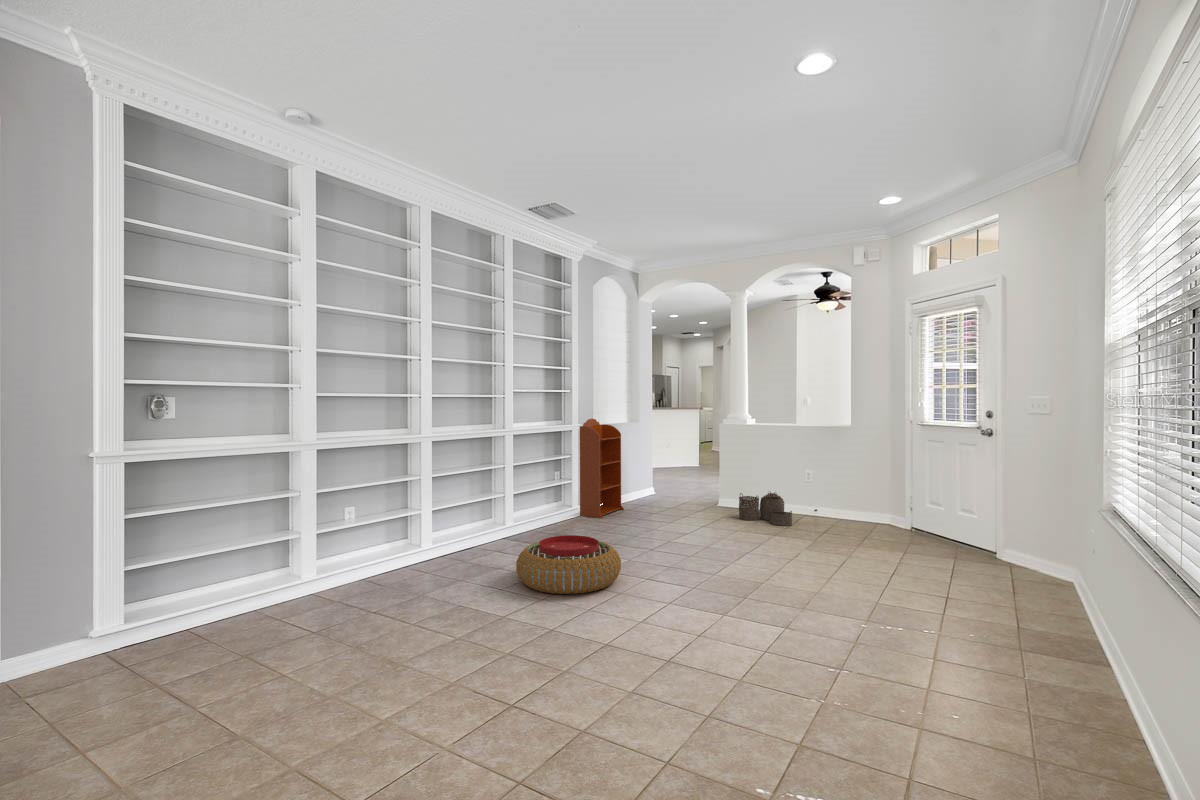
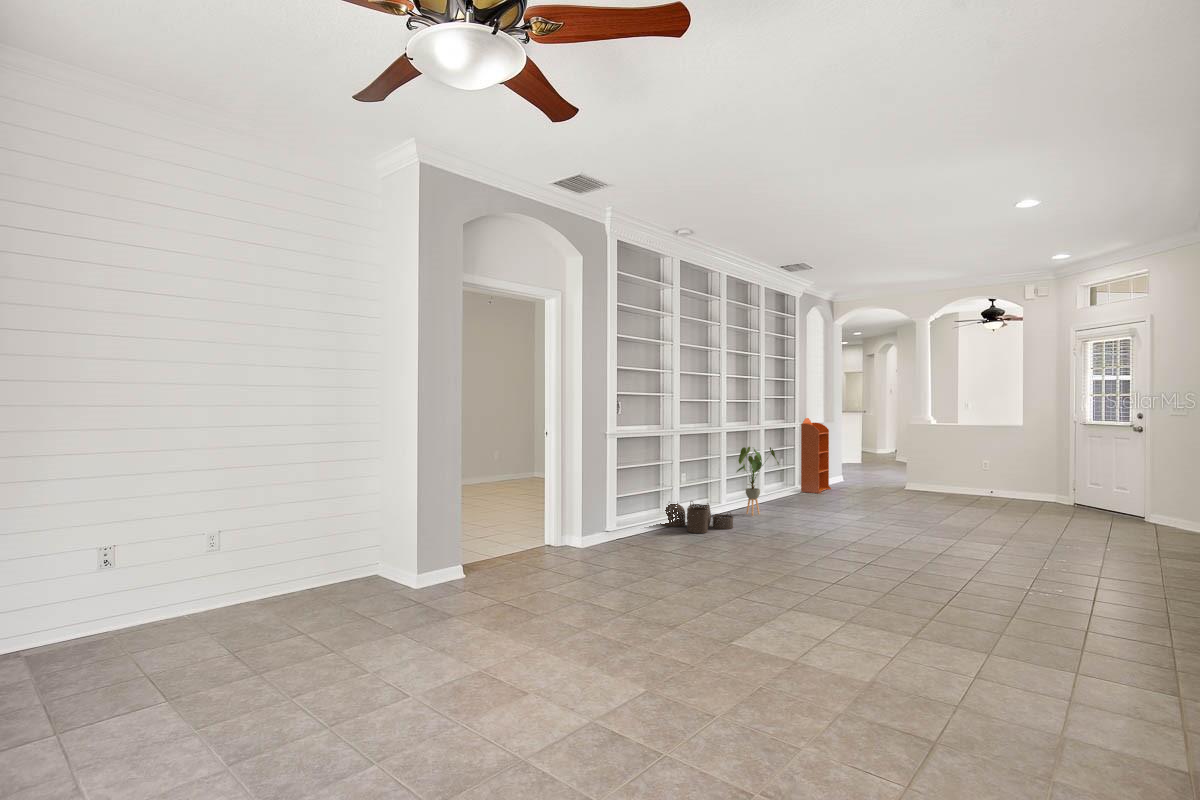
house plant: none [421,464,490,571] -> present [737,447,779,516]
woven basket: present [739,492,792,526] -> present [661,501,733,533]
pouf: present [516,535,621,594] -> none [808,494,881,526]

